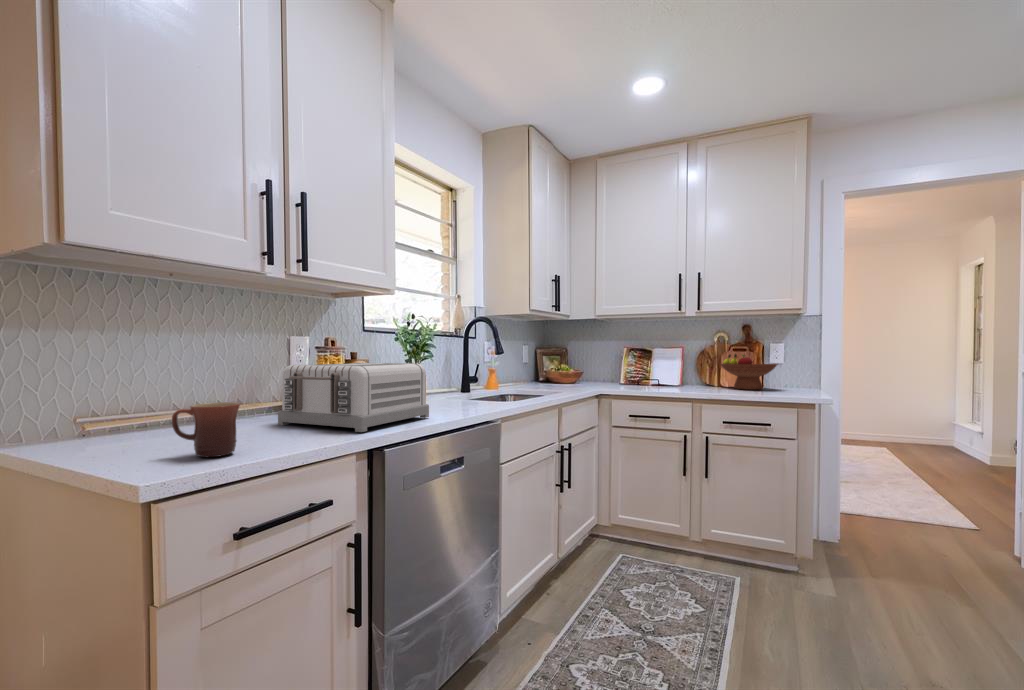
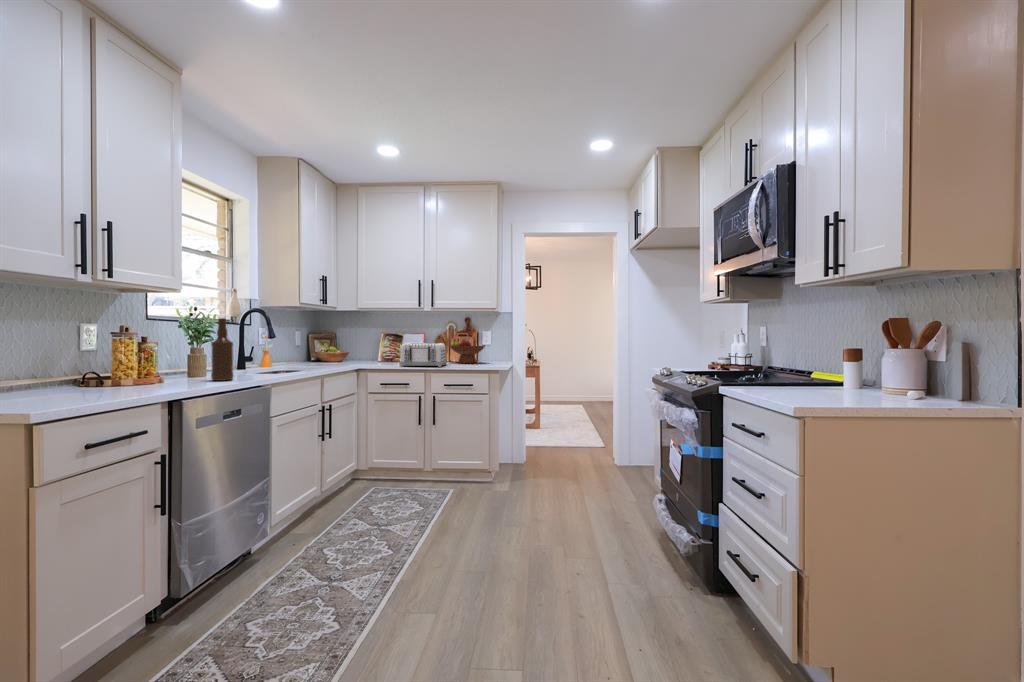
bottle: none [428,326,454,413] -> present [211,318,234,381]
toaster: present [278,363,429,432] -> present [400,343,446,367]
mug: present [172,402,240,457] -> none [25,370,78,404]

